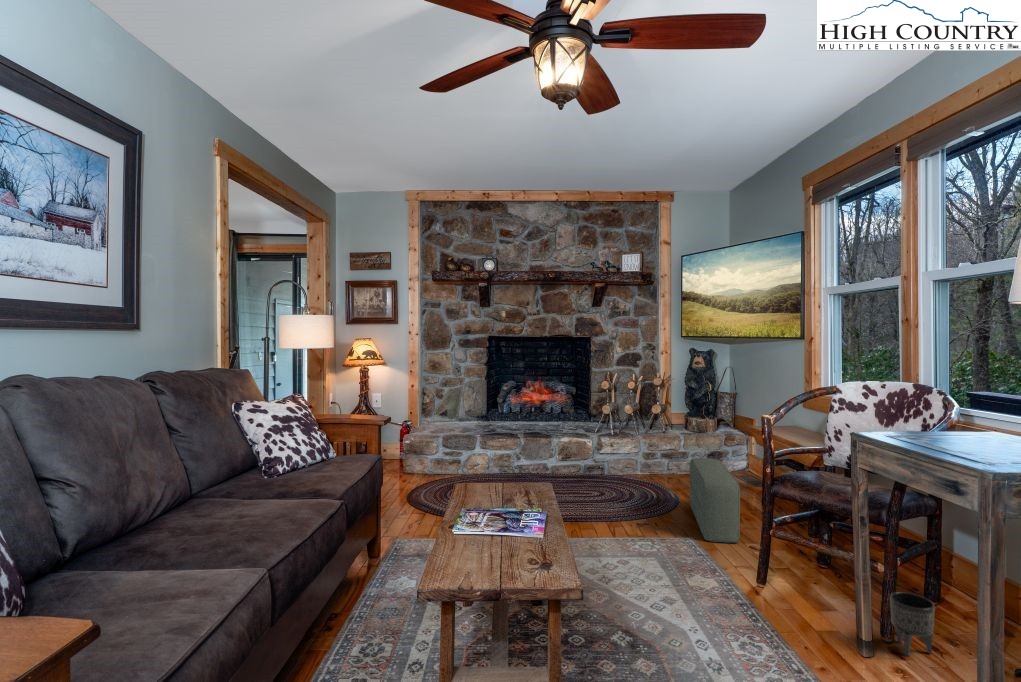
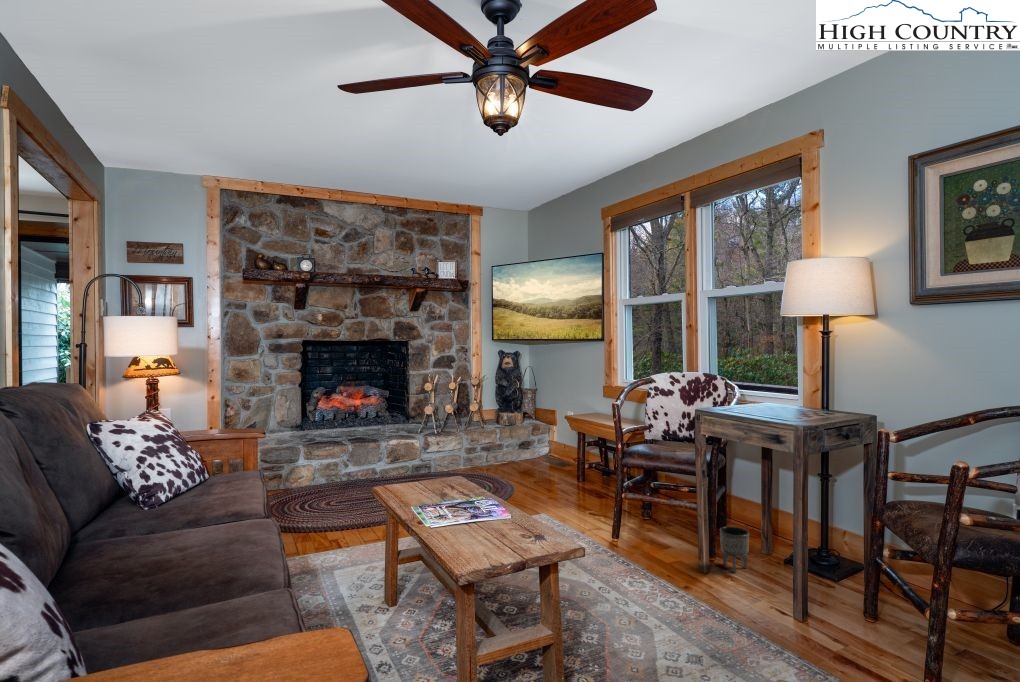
pouf: present [689,458,740,543] -> none [525,446,581,516]

